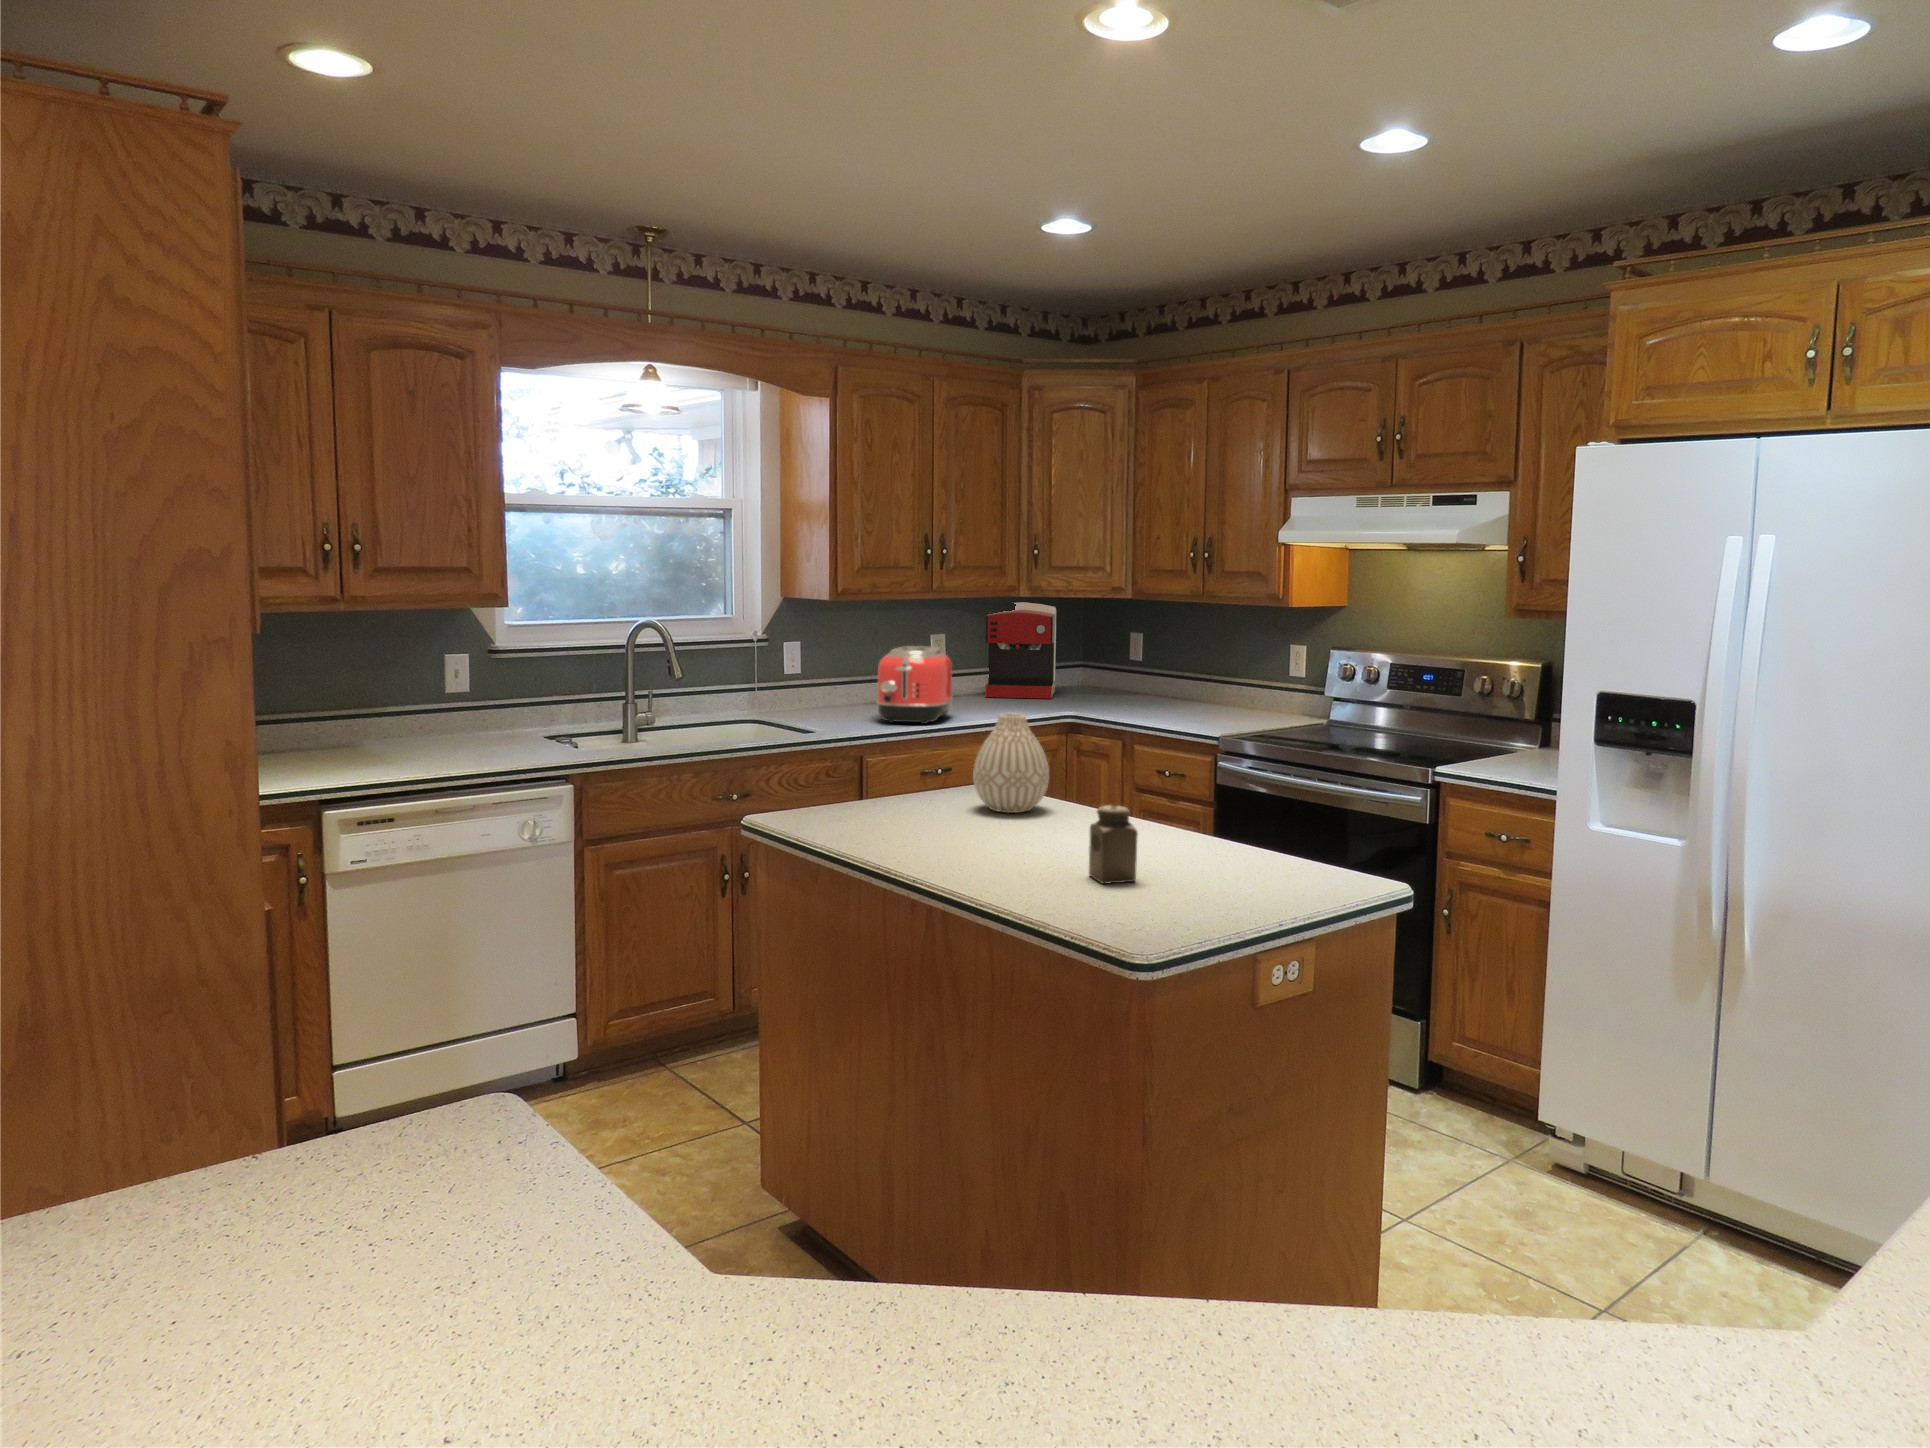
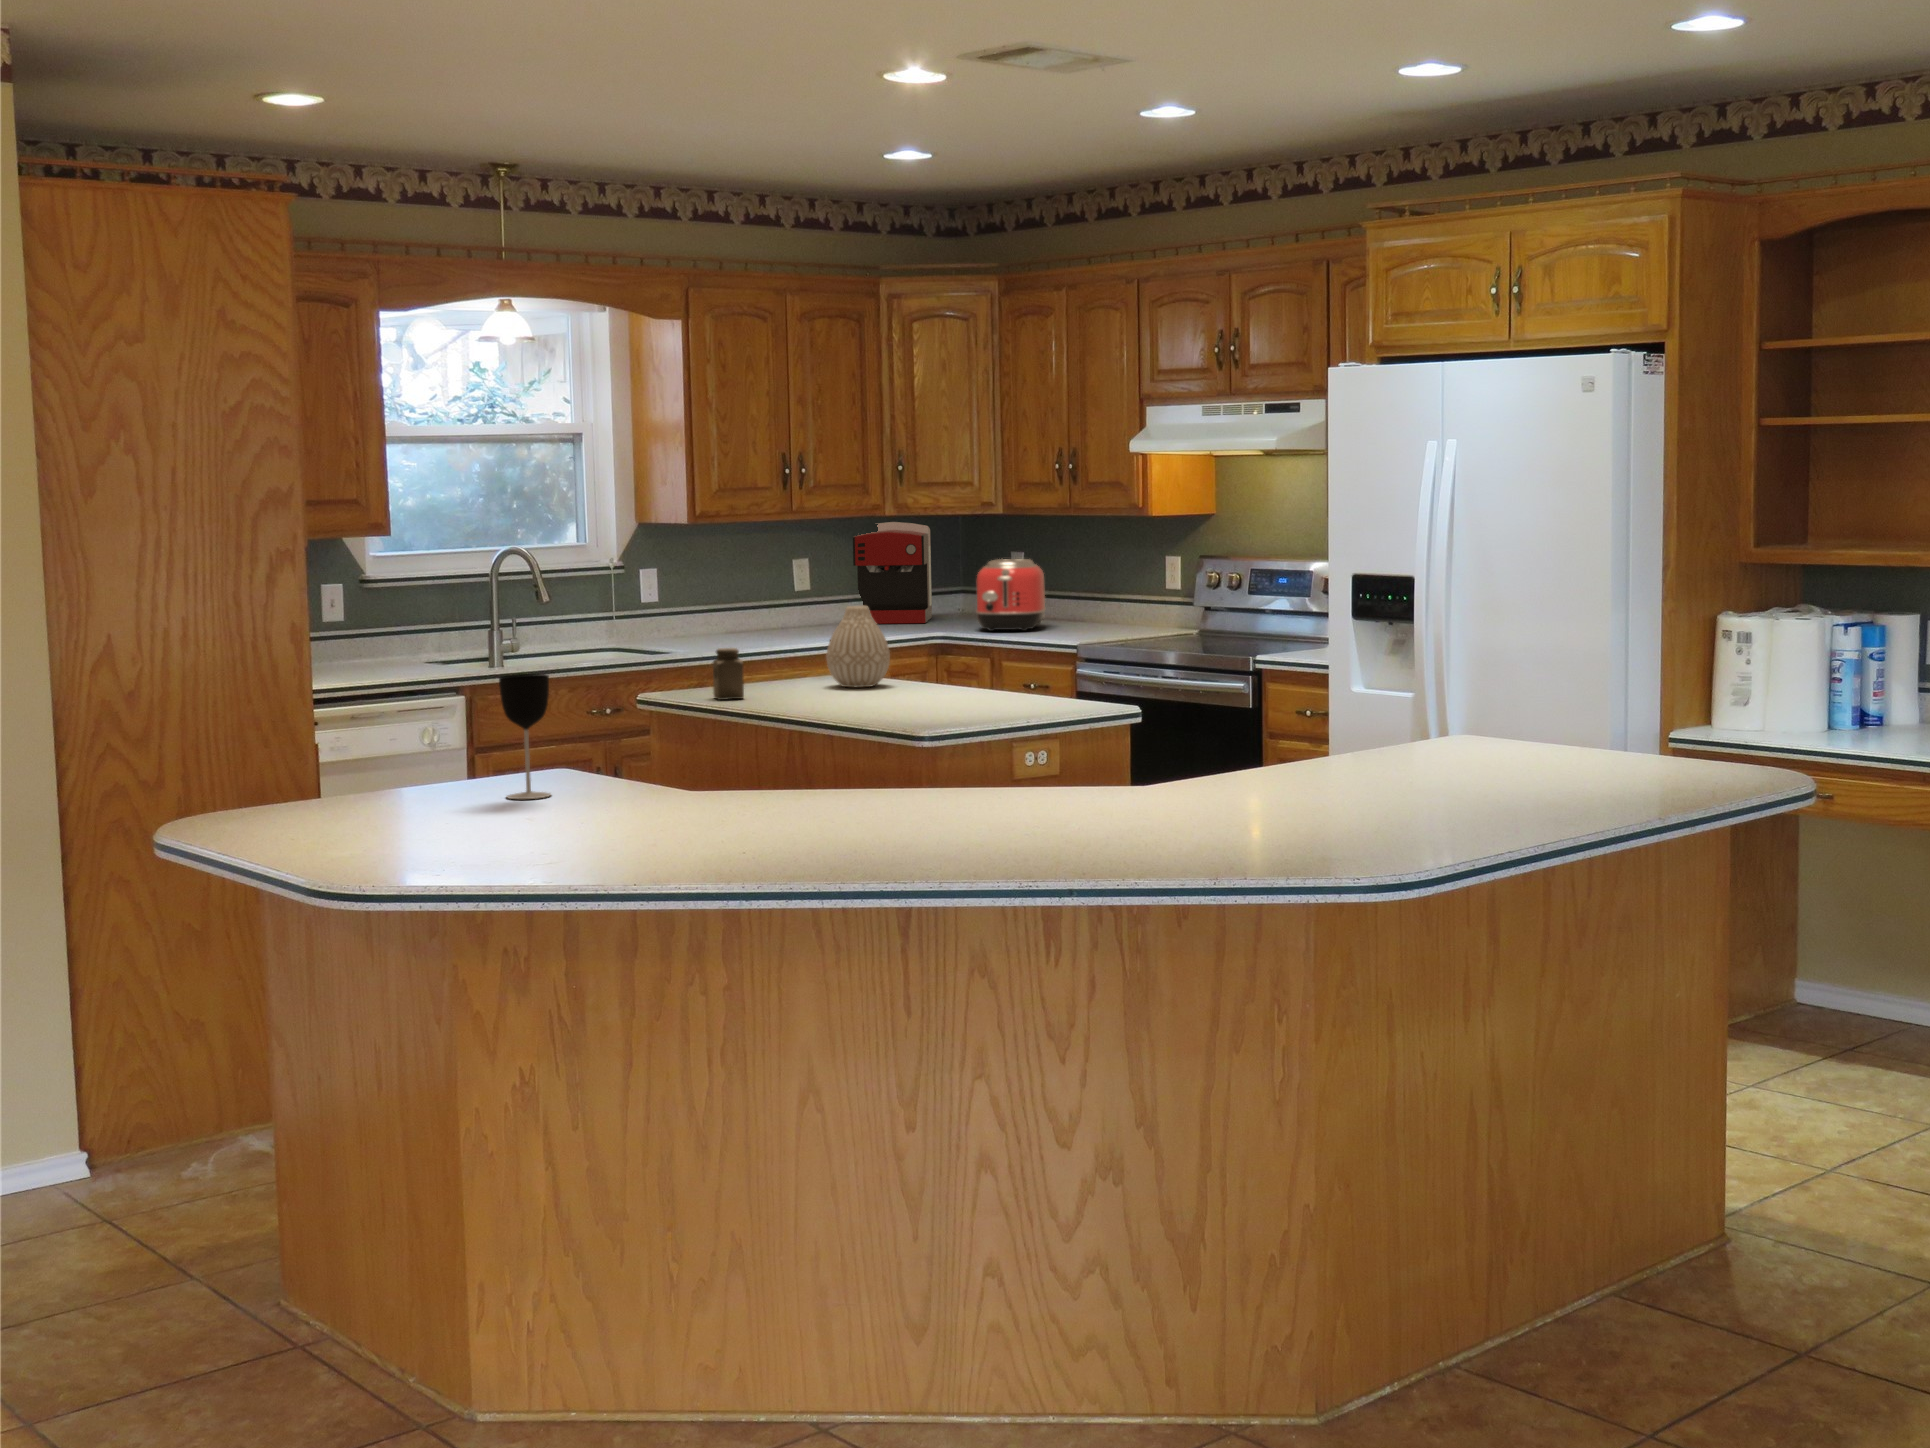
toaster: present [877,646,953,724] -> present [976,559,1046,631]
salt shaker: present [1089,805,1138,884] -> present [713,648,744,700]
wine glass: none [253,984,393,1308] -> present [499,674,551,799]

